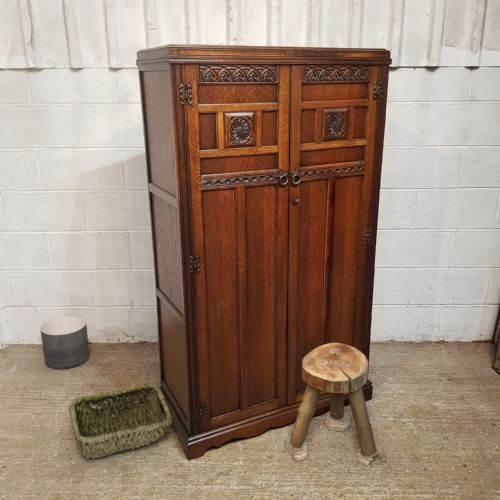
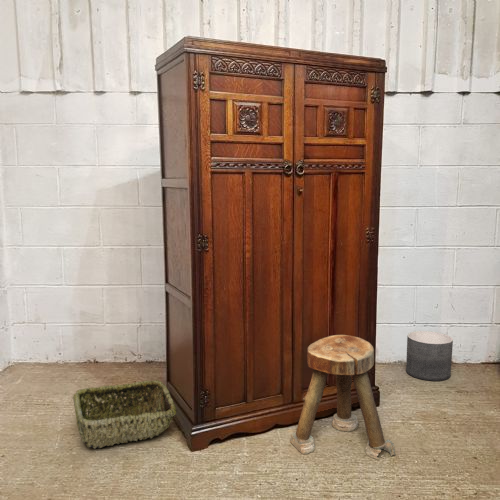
planter: present [40,316,89,369] -> present [406,331,453,381]

